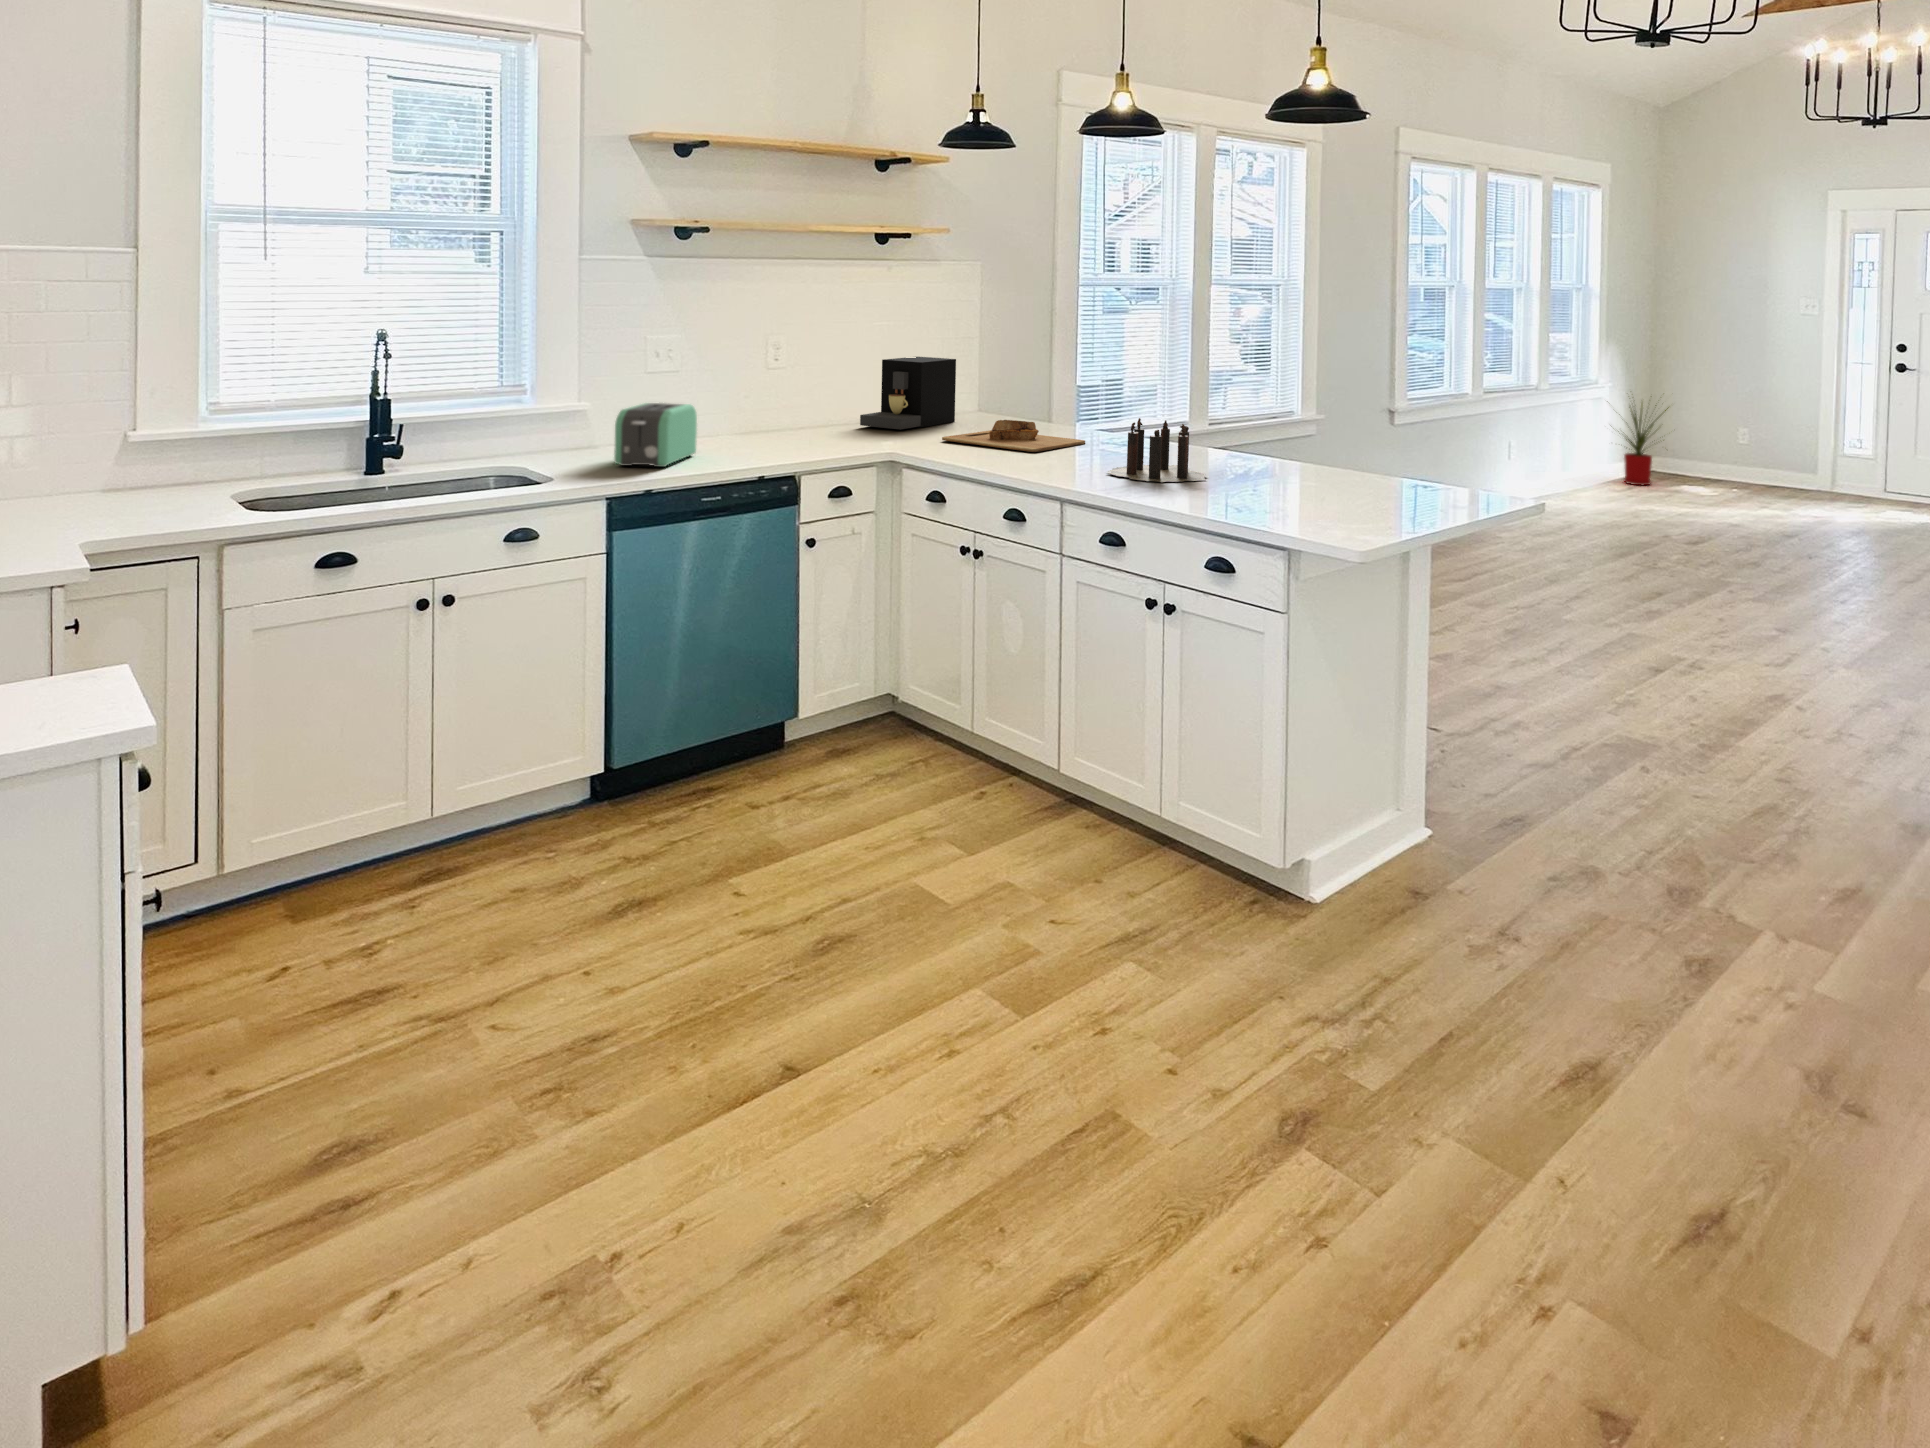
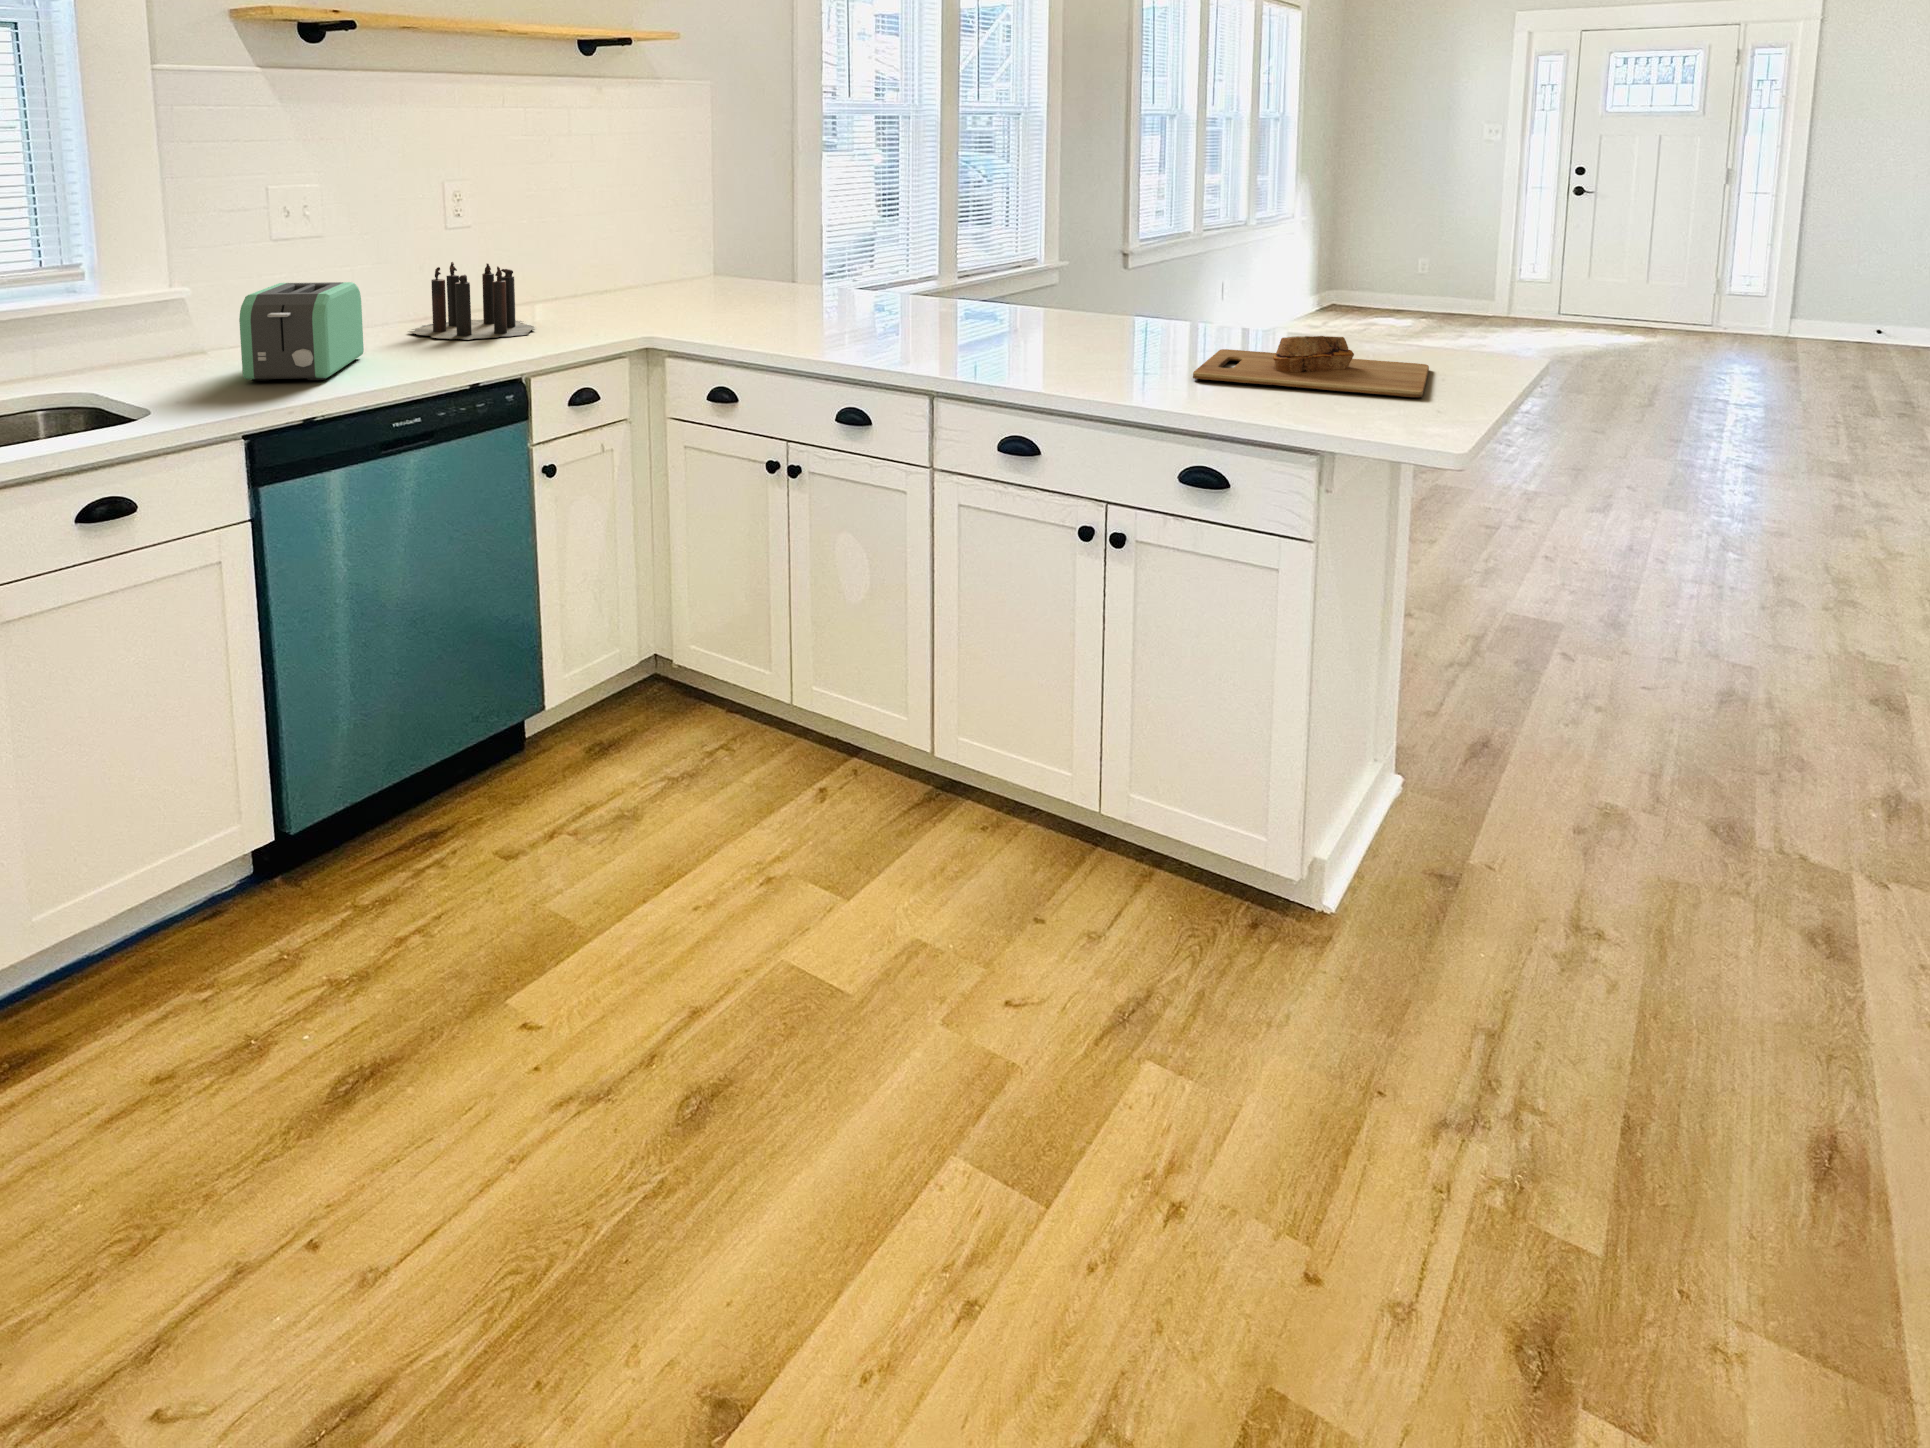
coffee maker: present [860,357,956,429] -> none [573,205,693,304]
house plant: present [1618,405,1669,485] -> none [1301,222,1374,322]
candle: present [1108,418,1206,482] -> present [409,262,534,340]
cutting board: present [942,420,1085,452] -> present [1193,336,1429,397]

